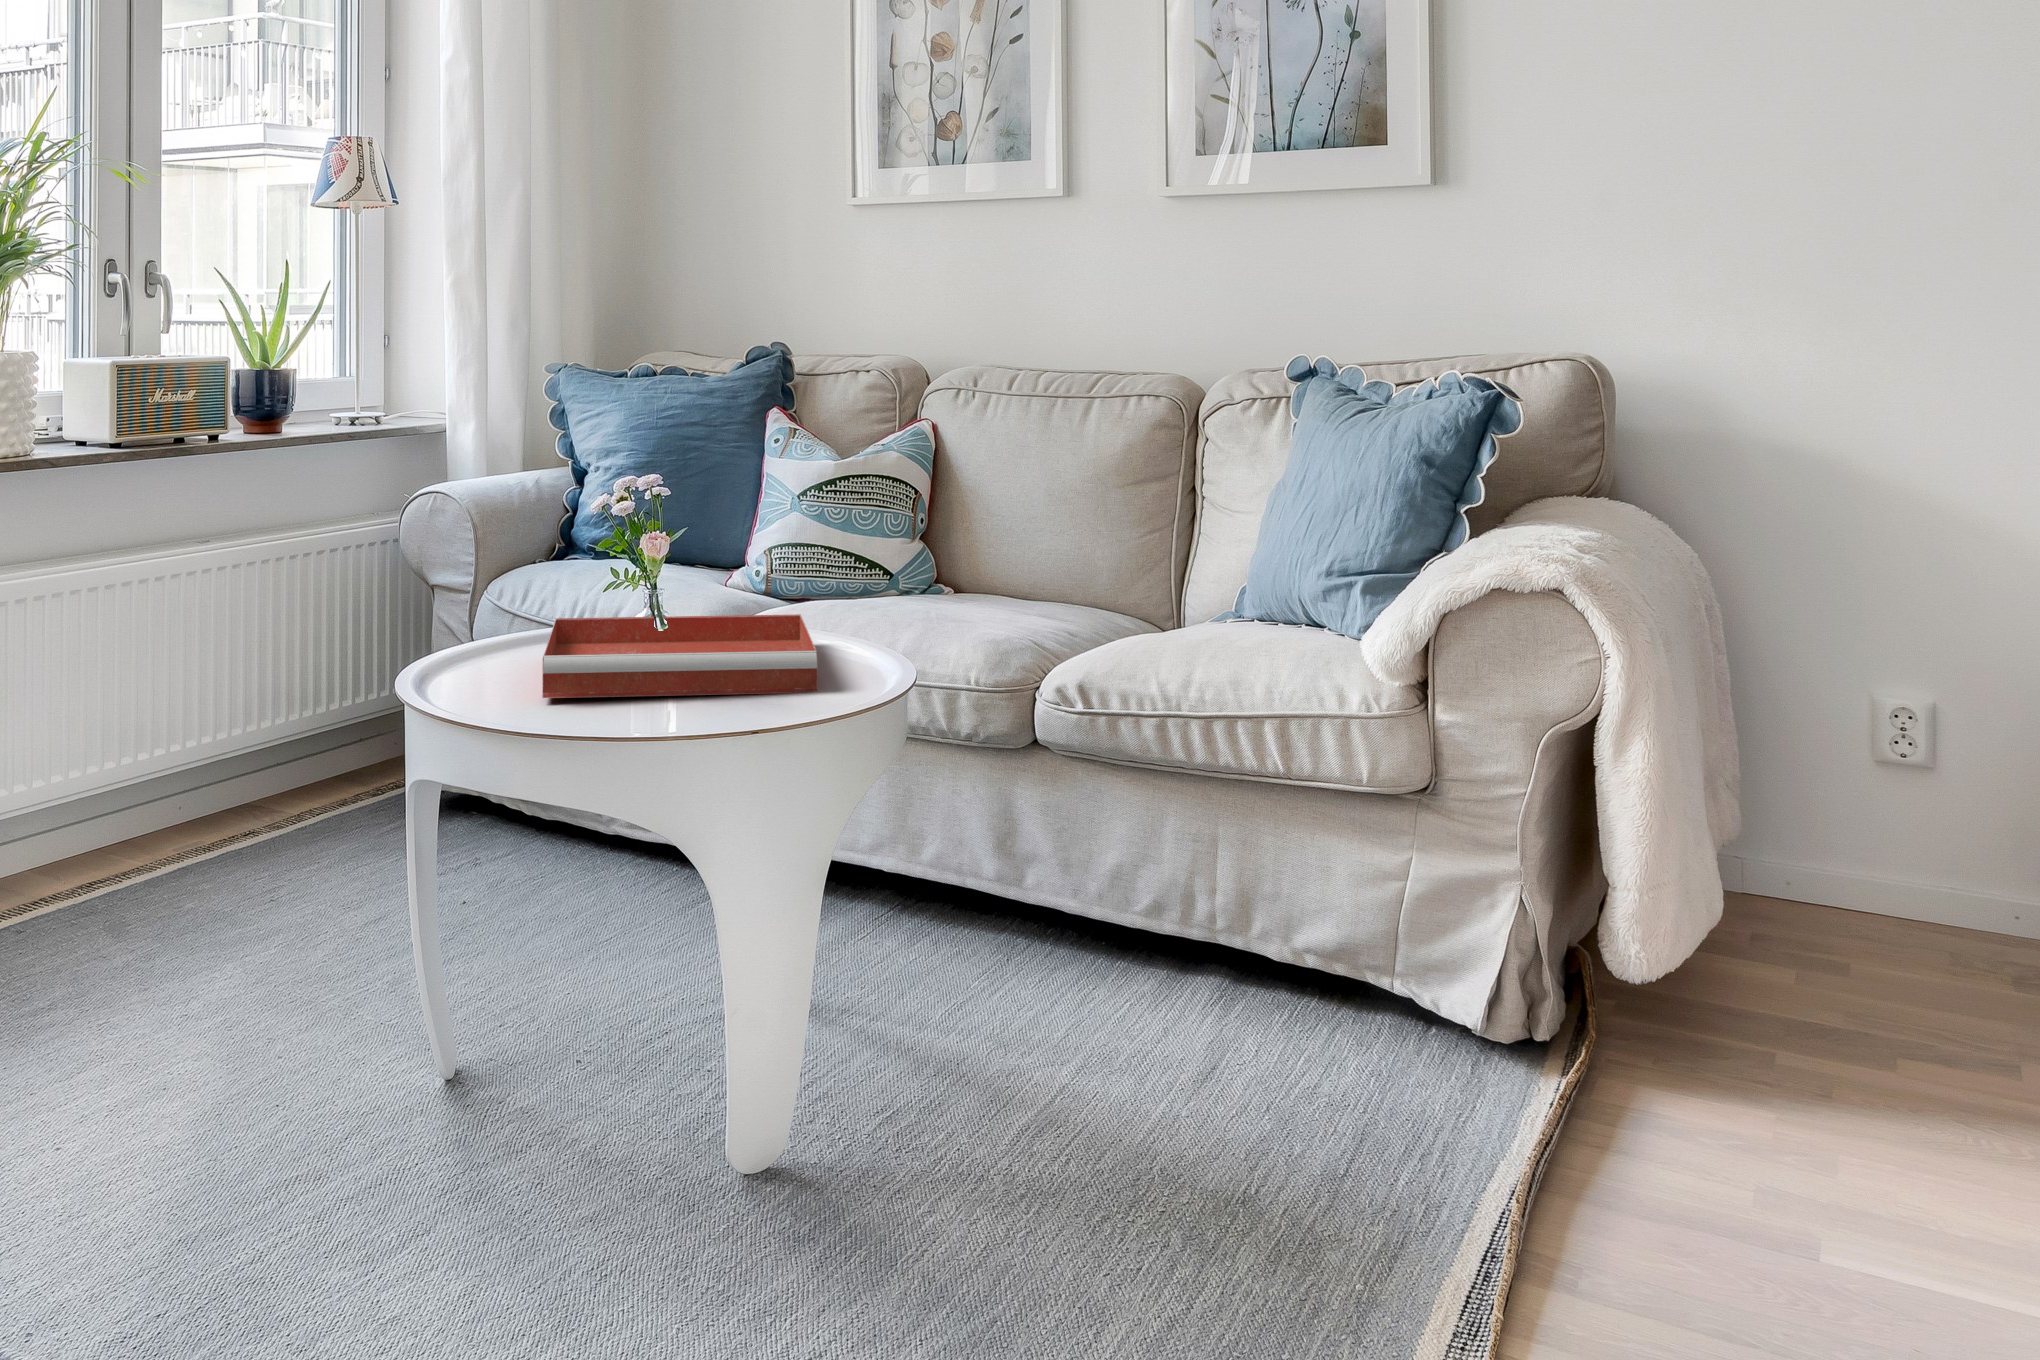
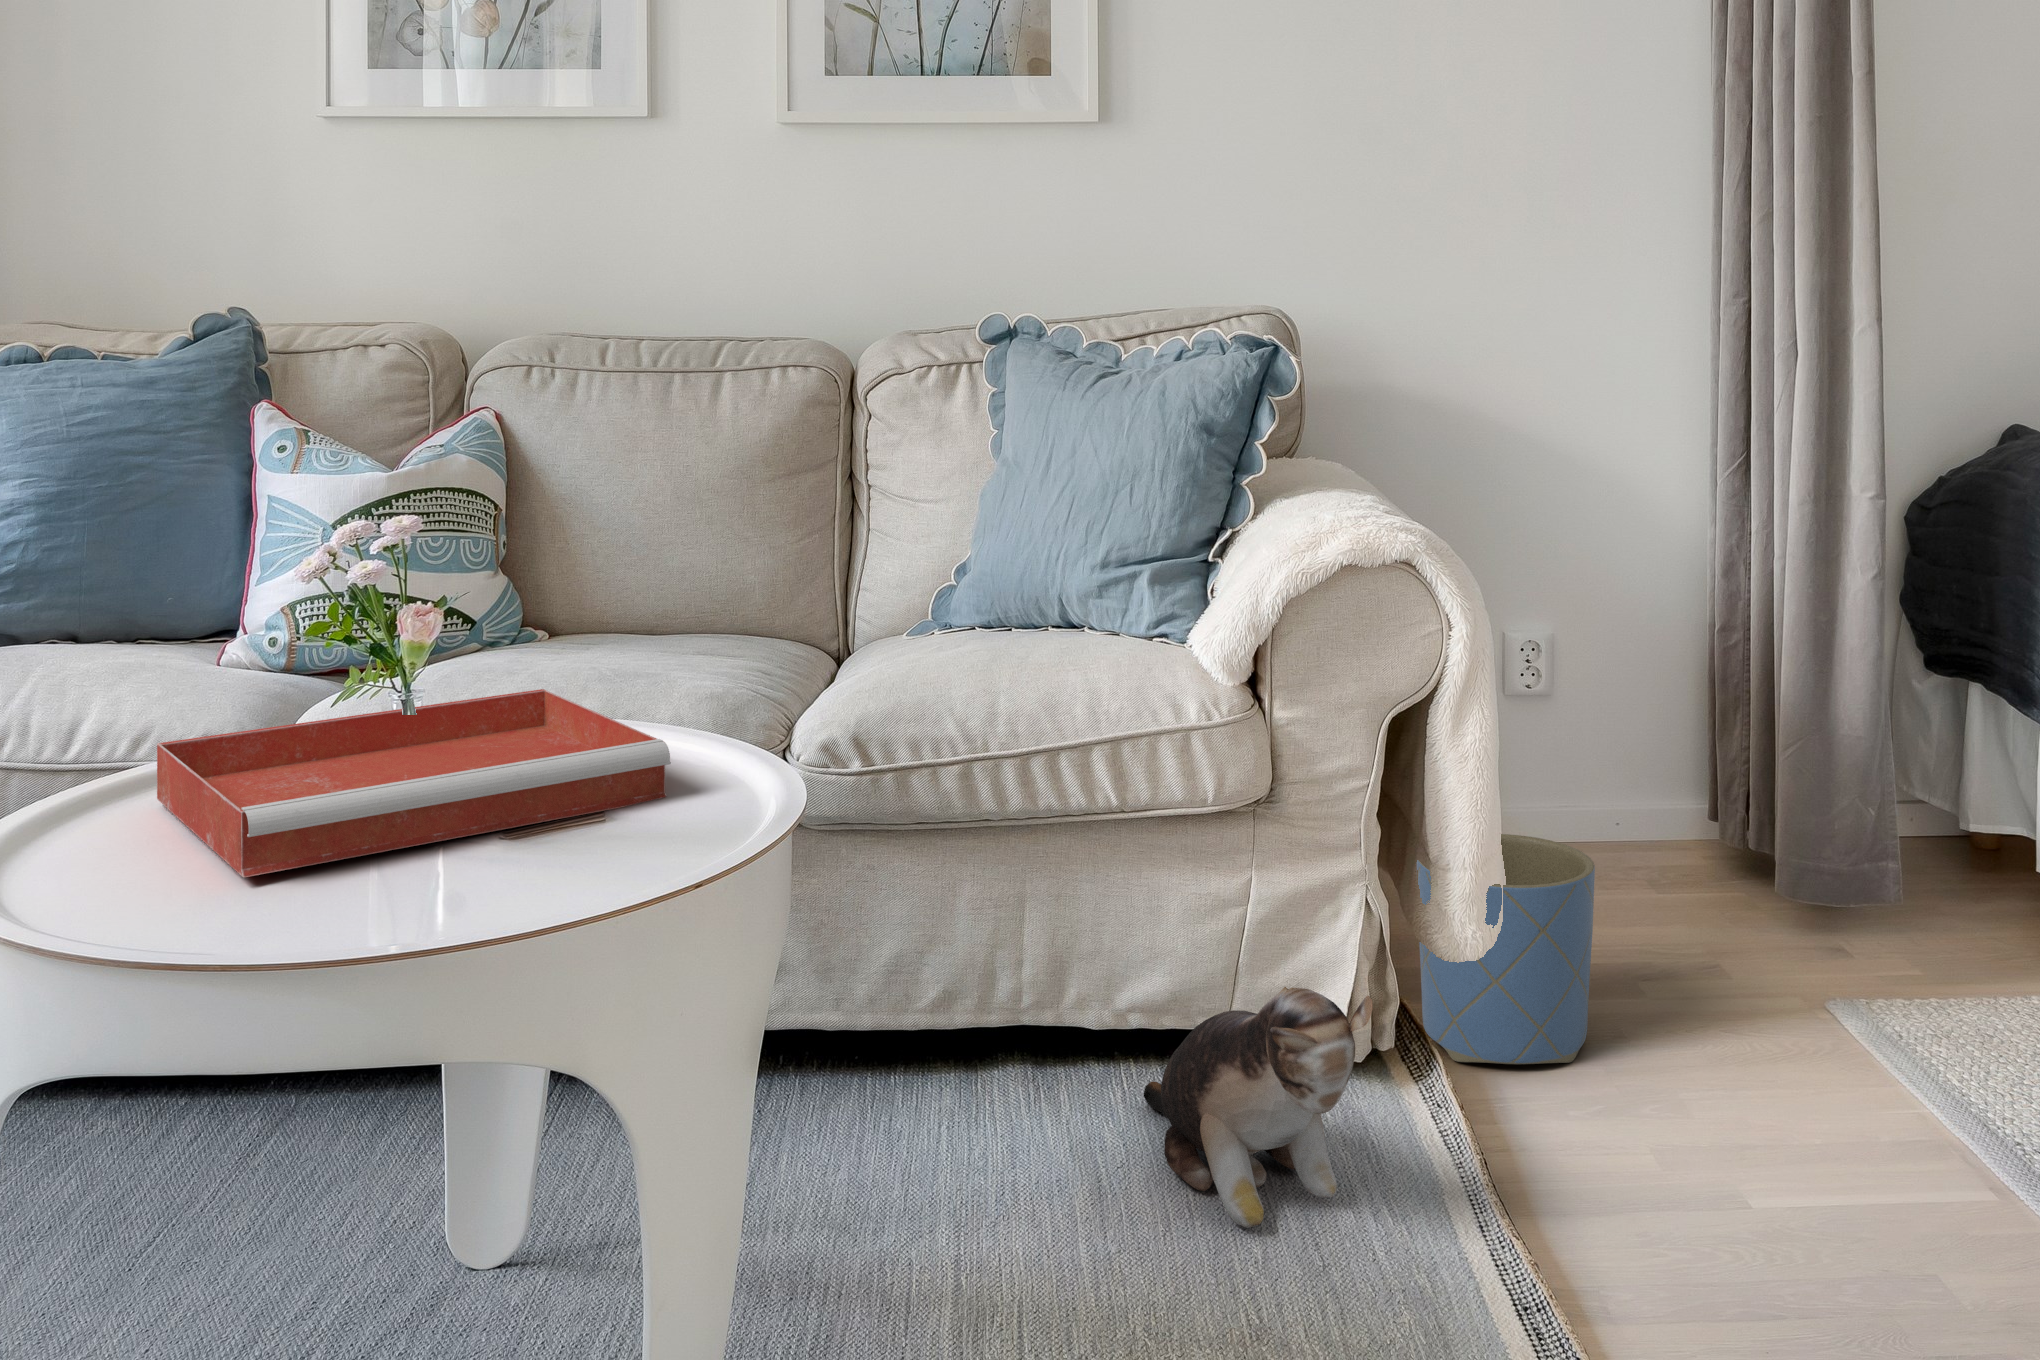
planter: none [1599,860,1786,1092] -> present [1416,834,1595,1064]
plush toy: none [1270,931,1396,1127] -> present [1144,987,1373,1228]

